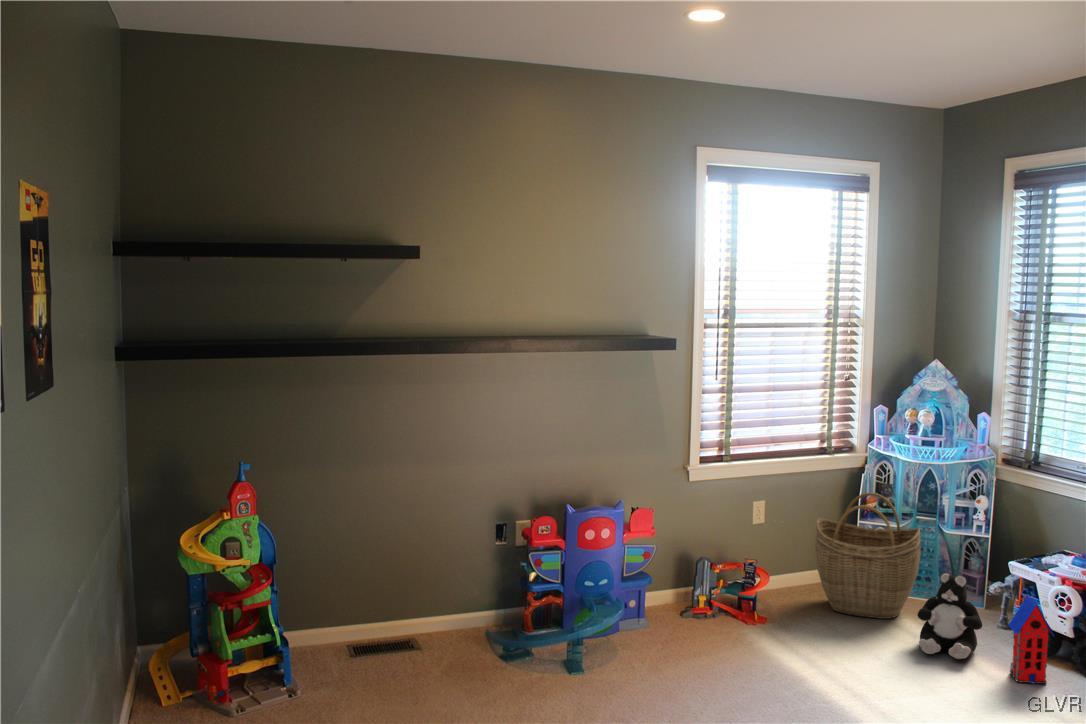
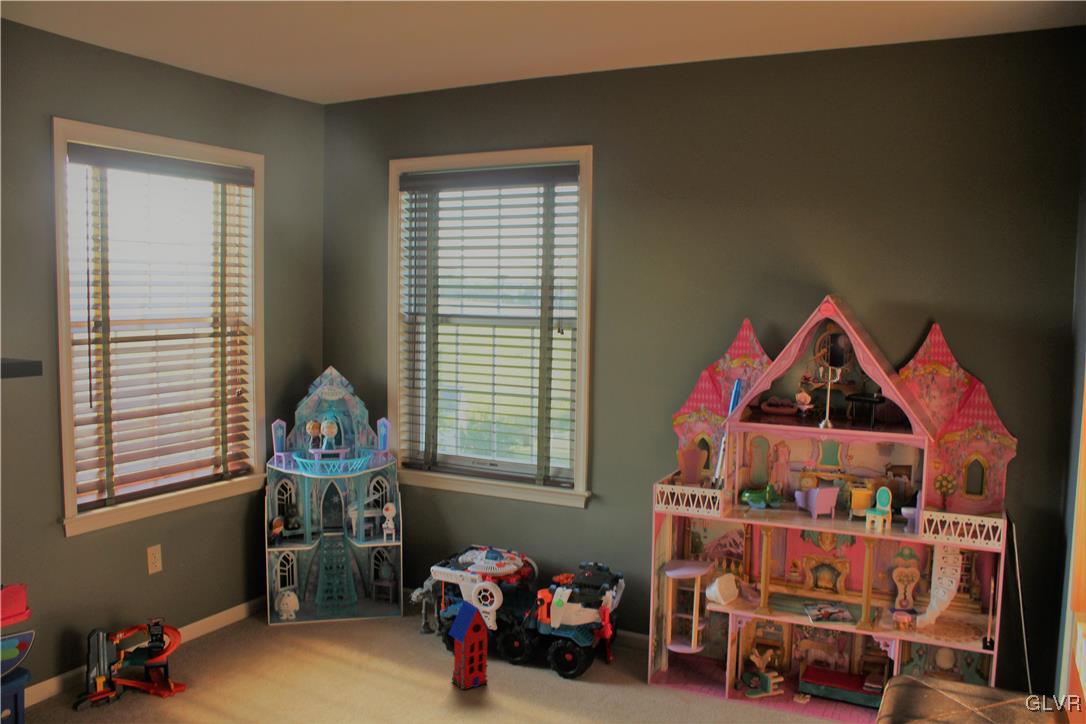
woven basket: present [815,493,921,619] -> none [225,516,339,657]
plush toy: present [917,573,982,659] -> none [353,591,417,684]

